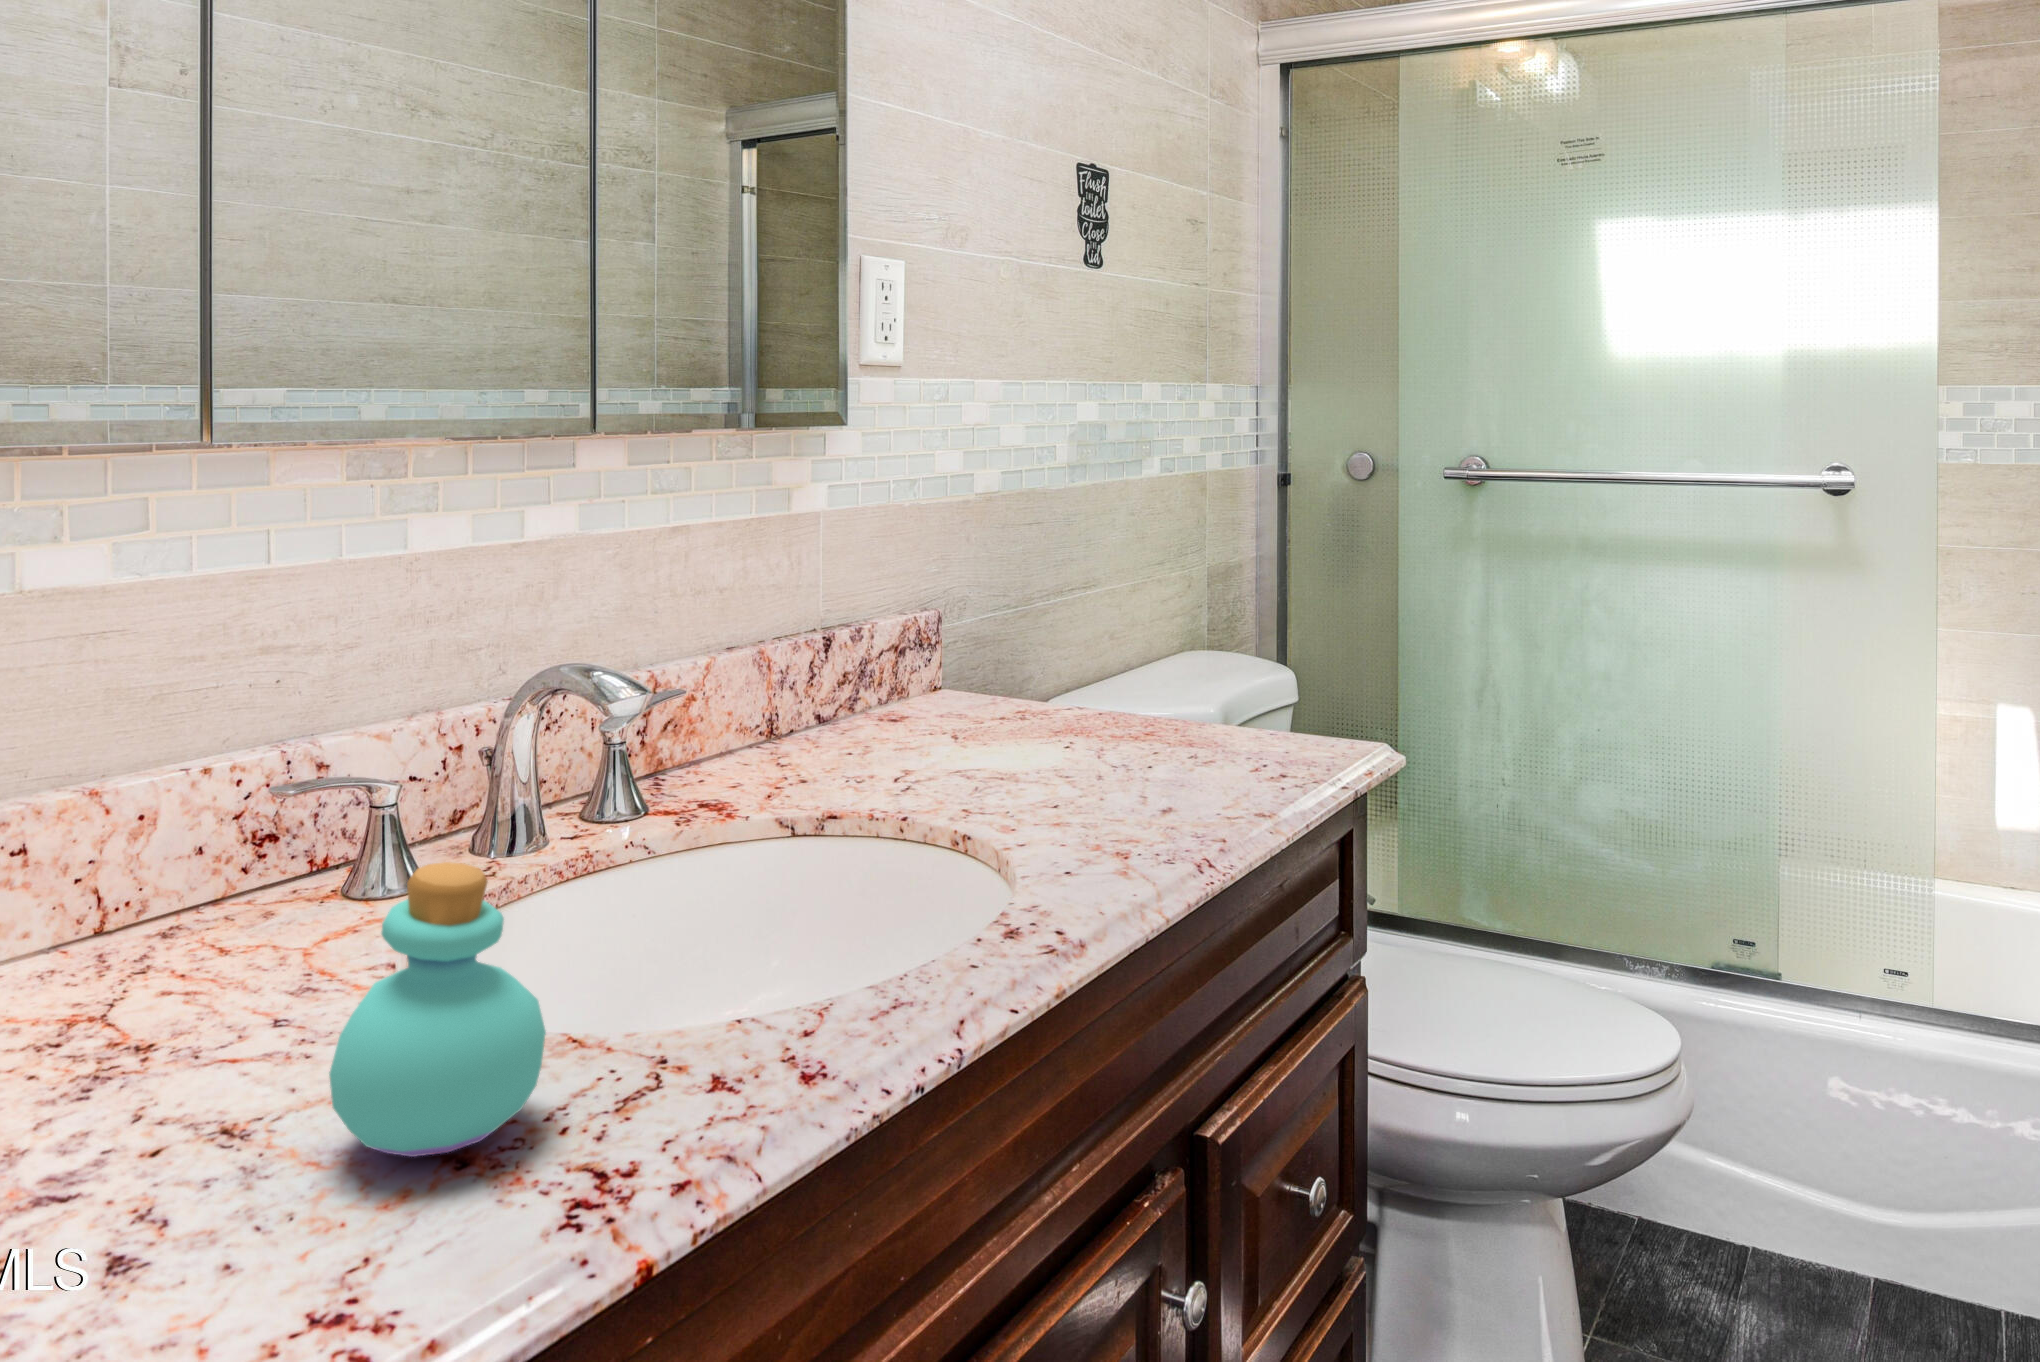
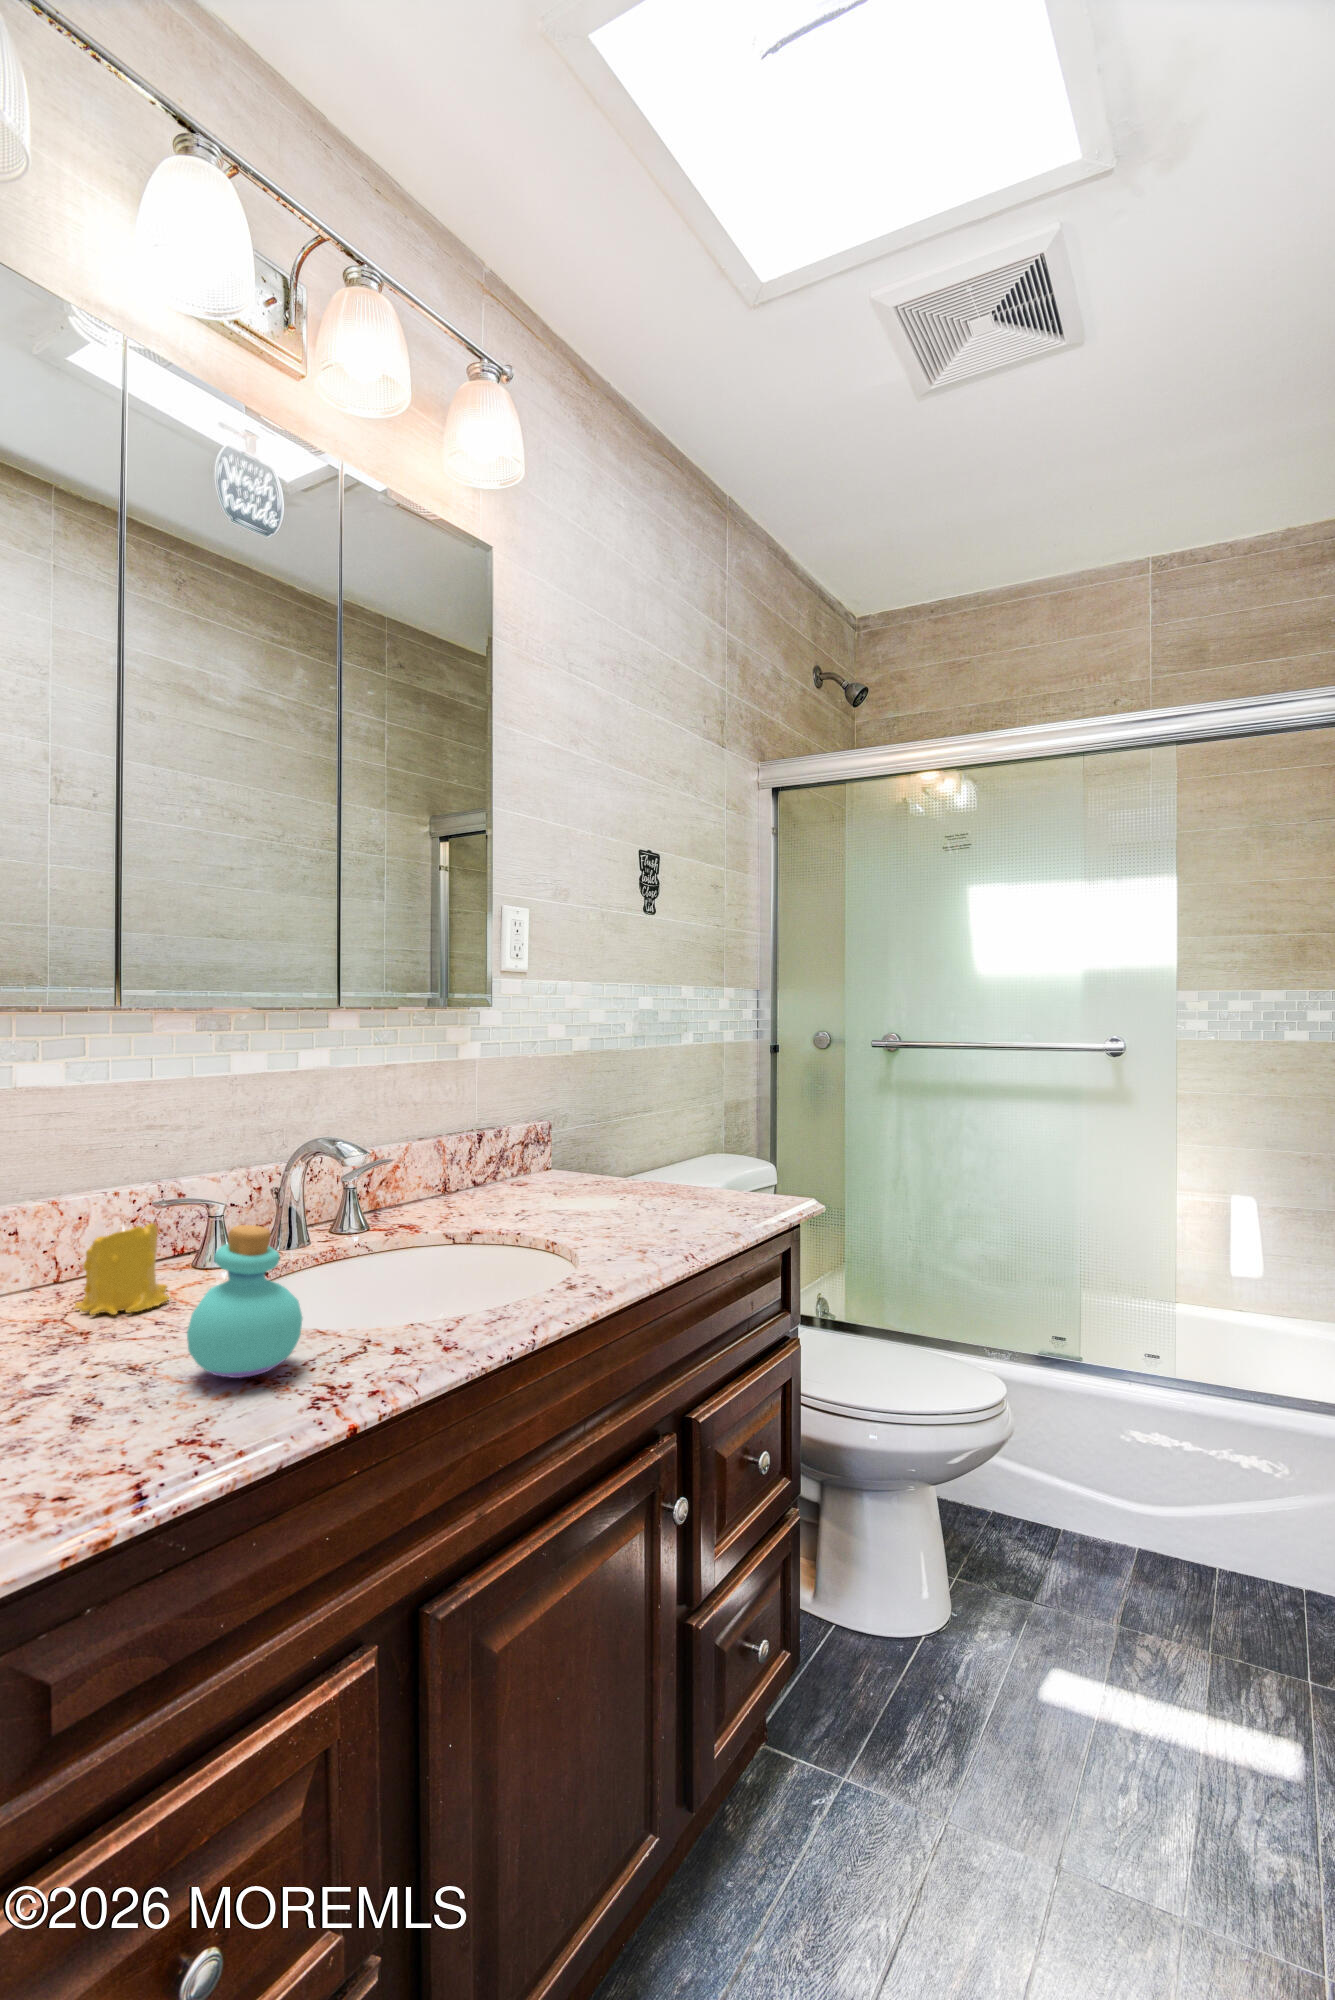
candle: none [121,828,297,1010] -> present [74,1224,169,1315]

